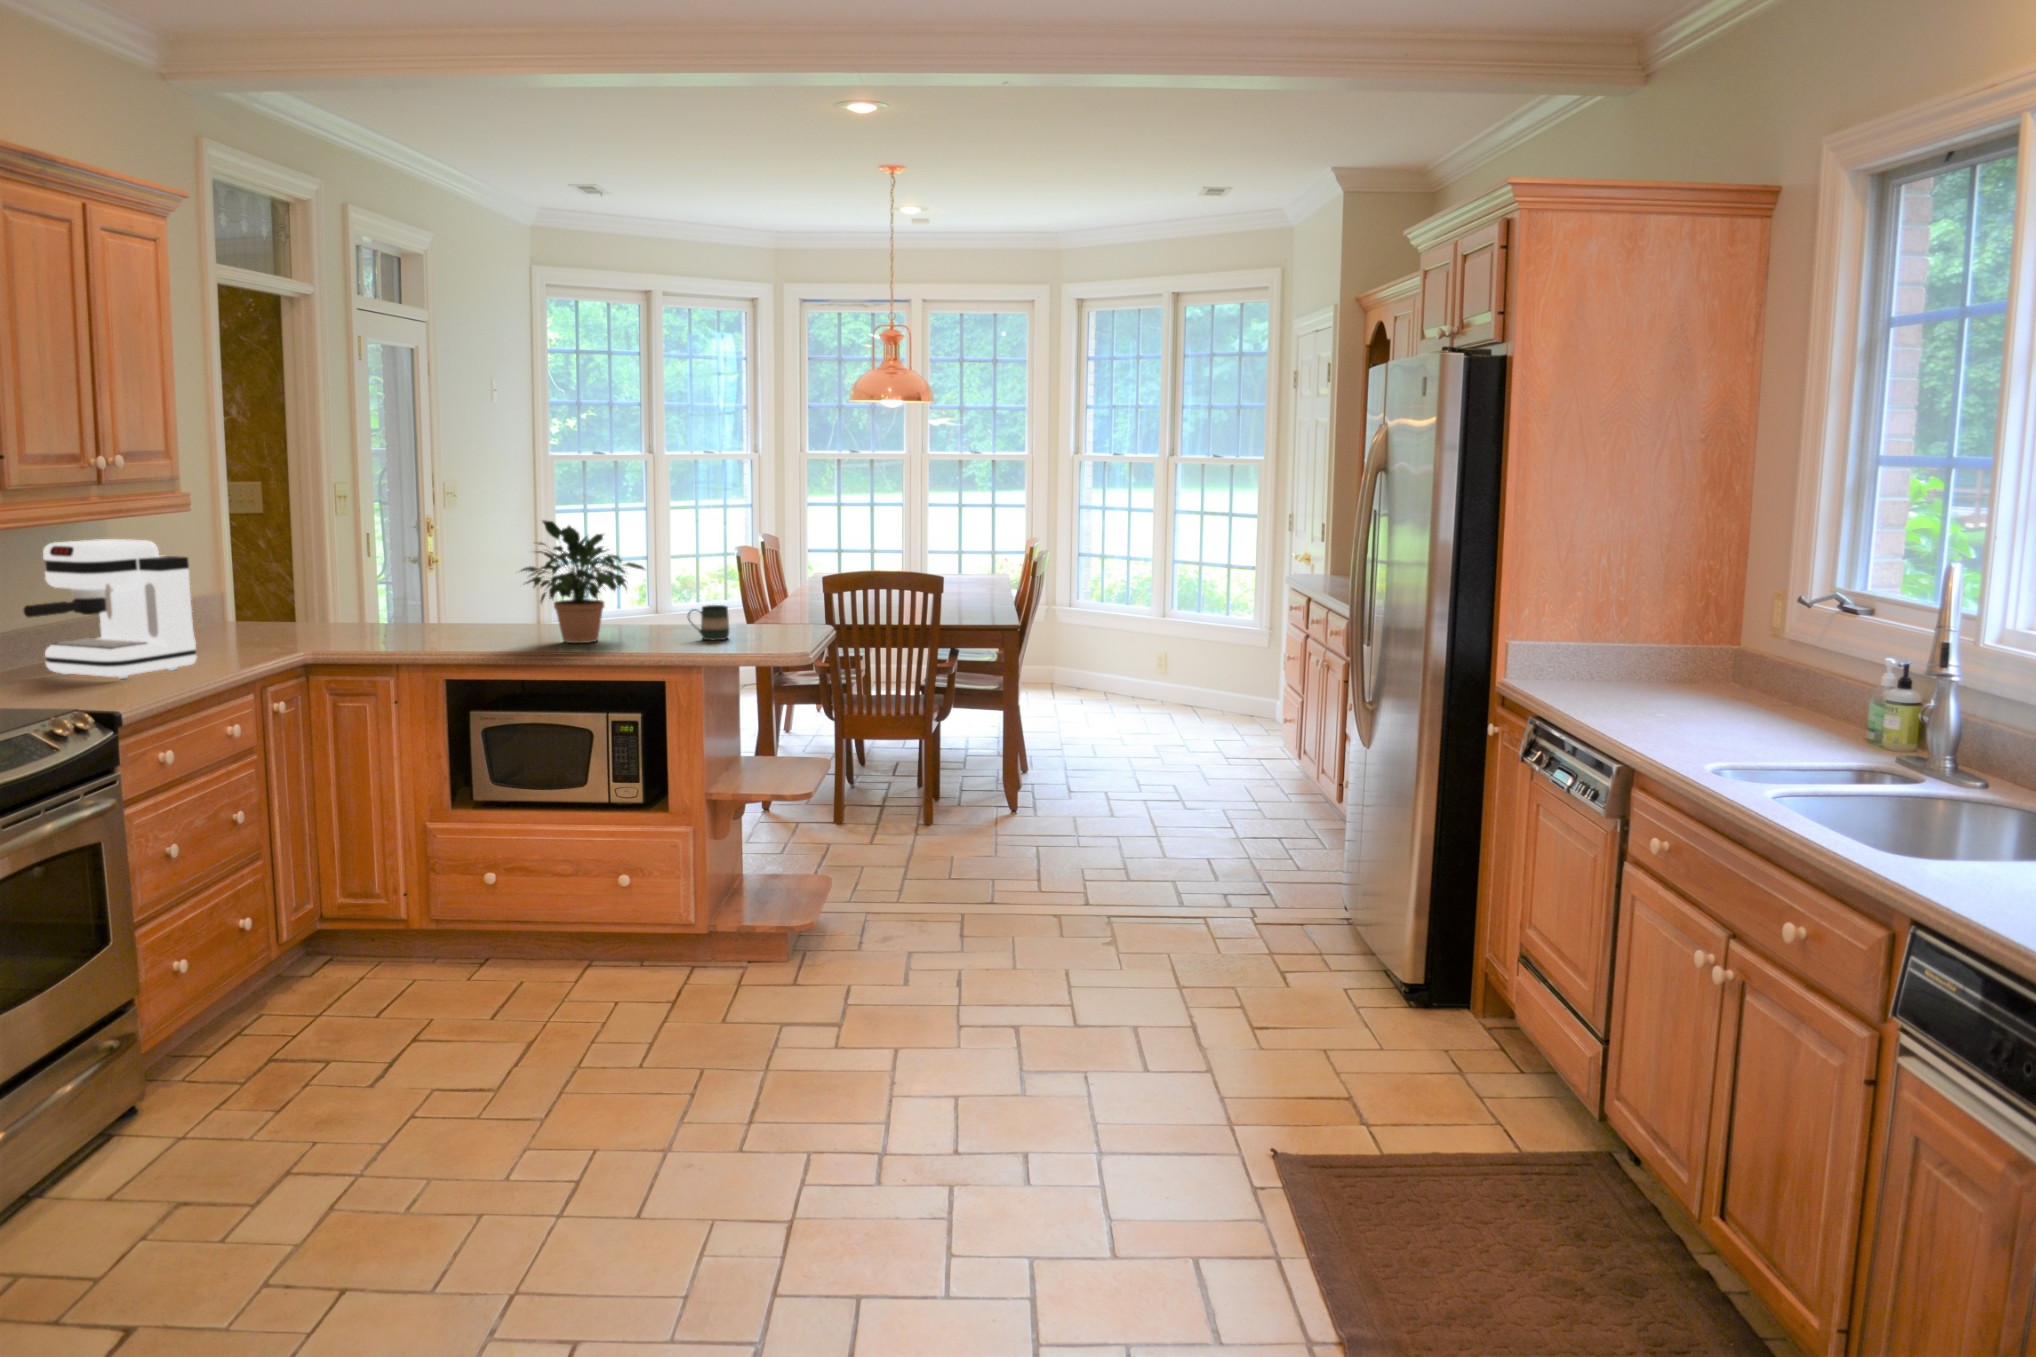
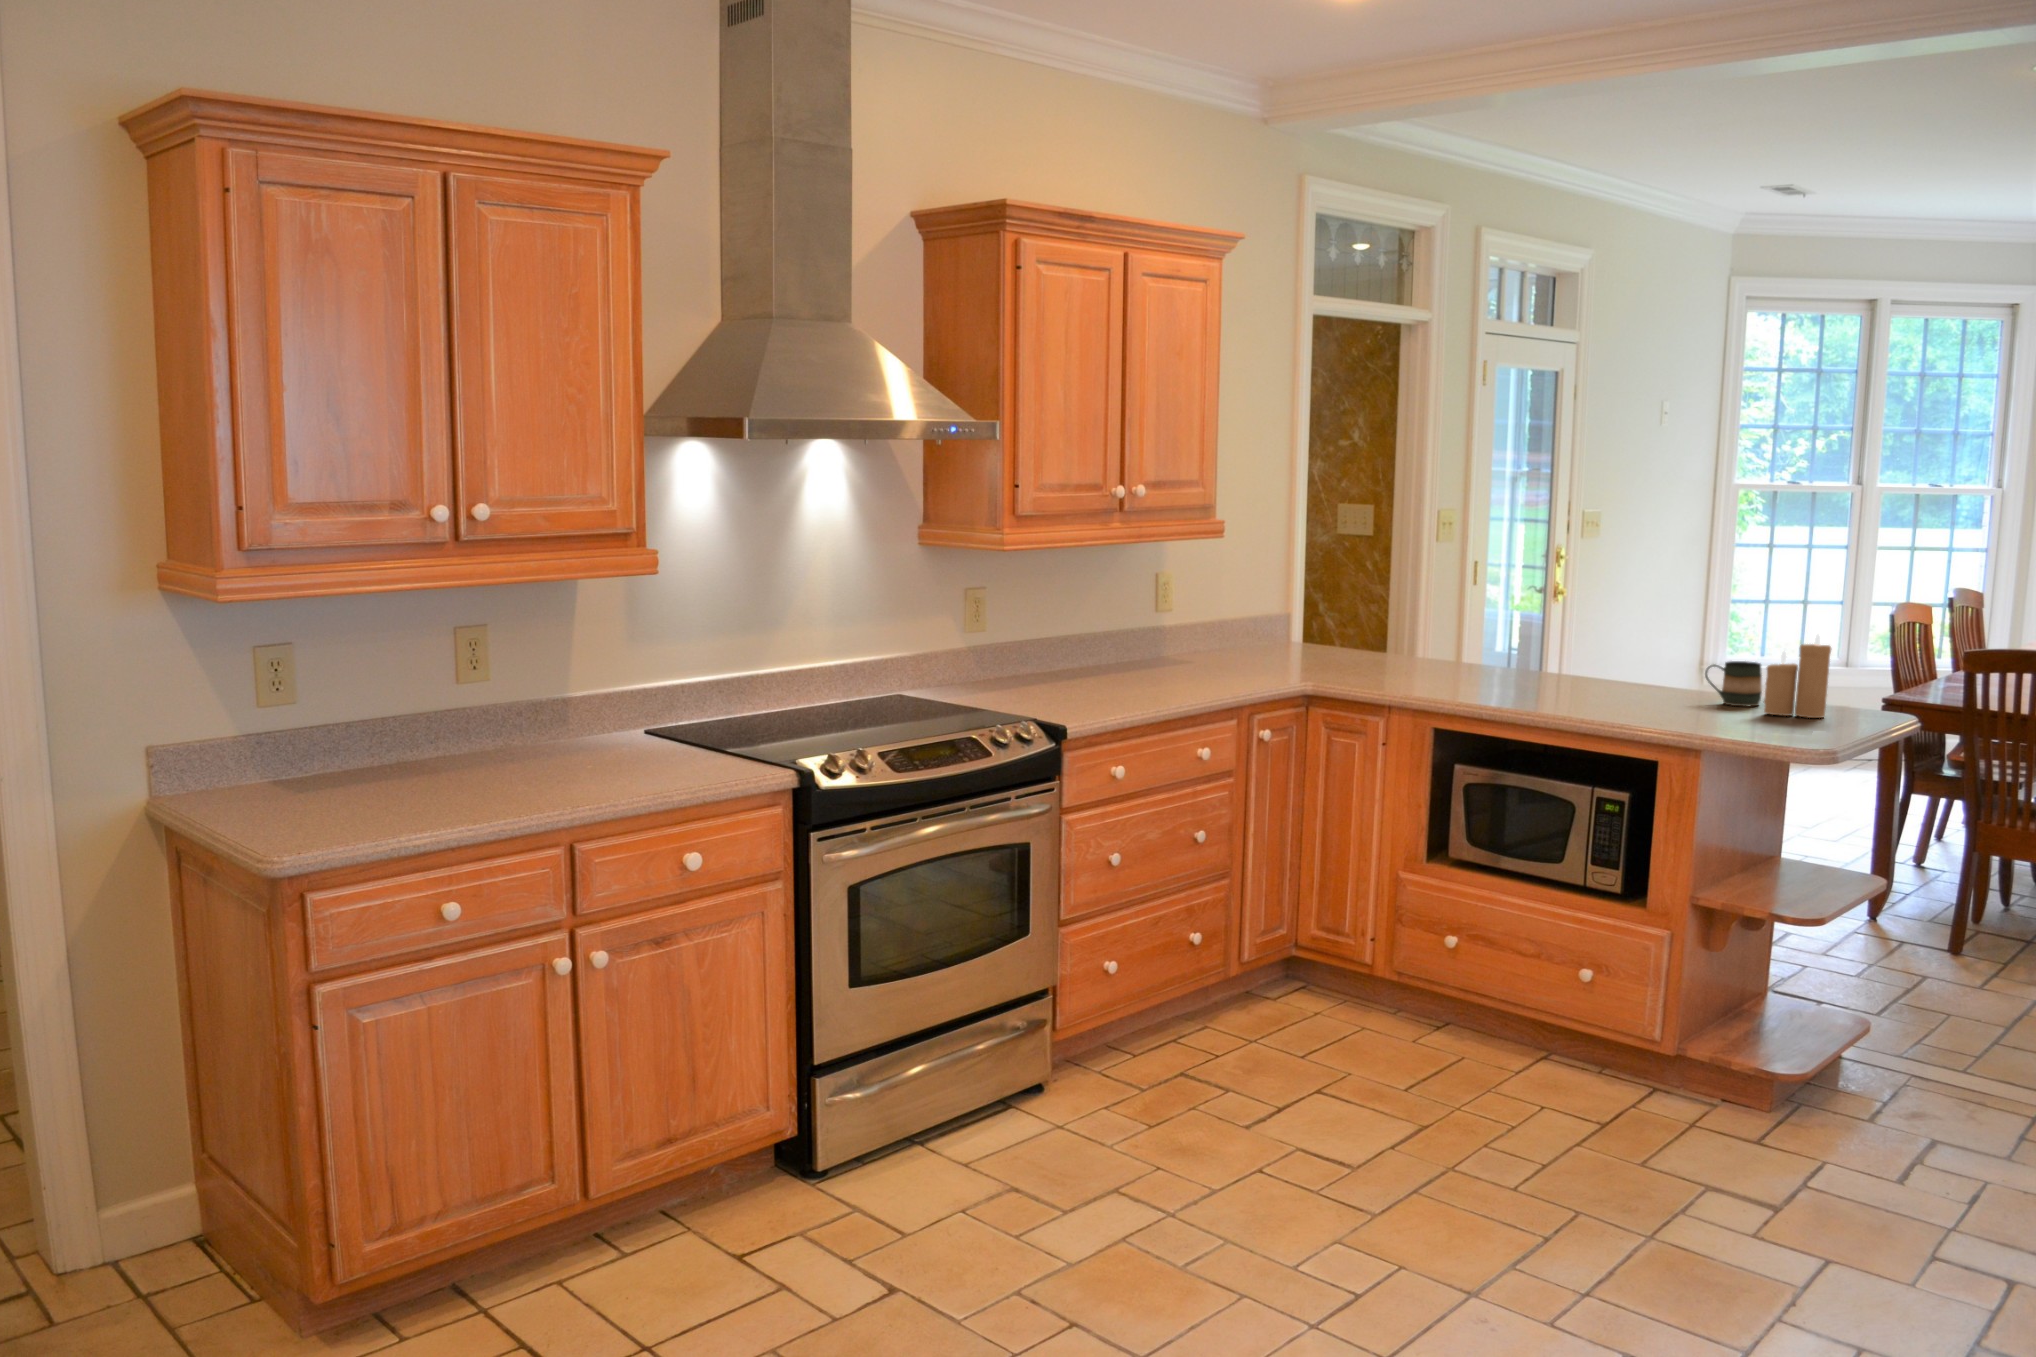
potted plant: present [521,520,644,643] -> none [1504,549,1661,695]
coffee maker: present [24,539,197,679] -> none [1055,560,1190,689]
candle: none [741,580,784,644] -> present [1764,635,1831,718]

